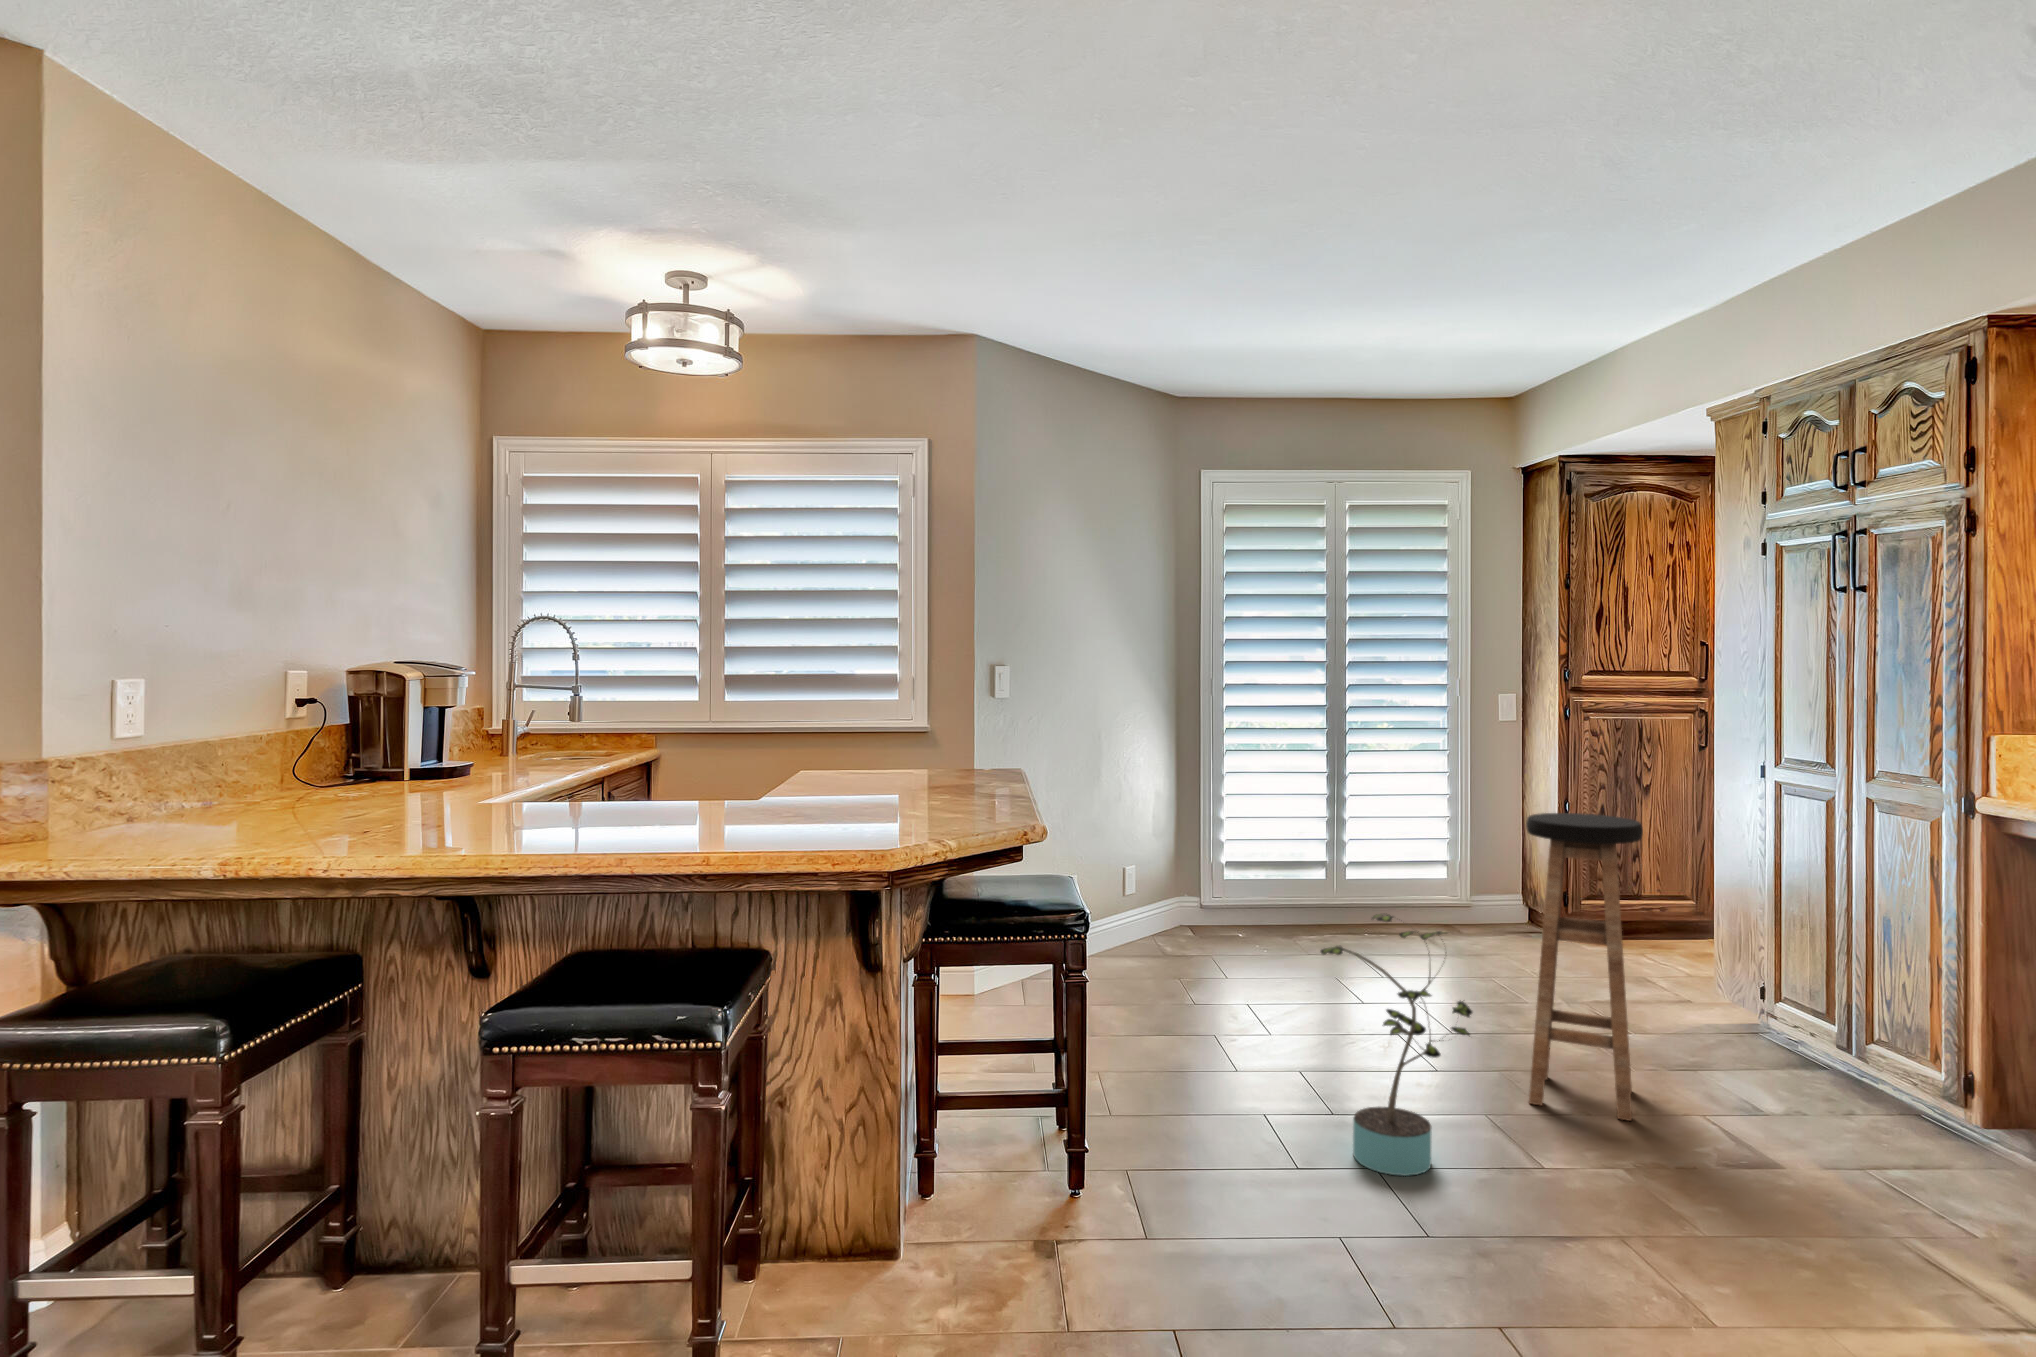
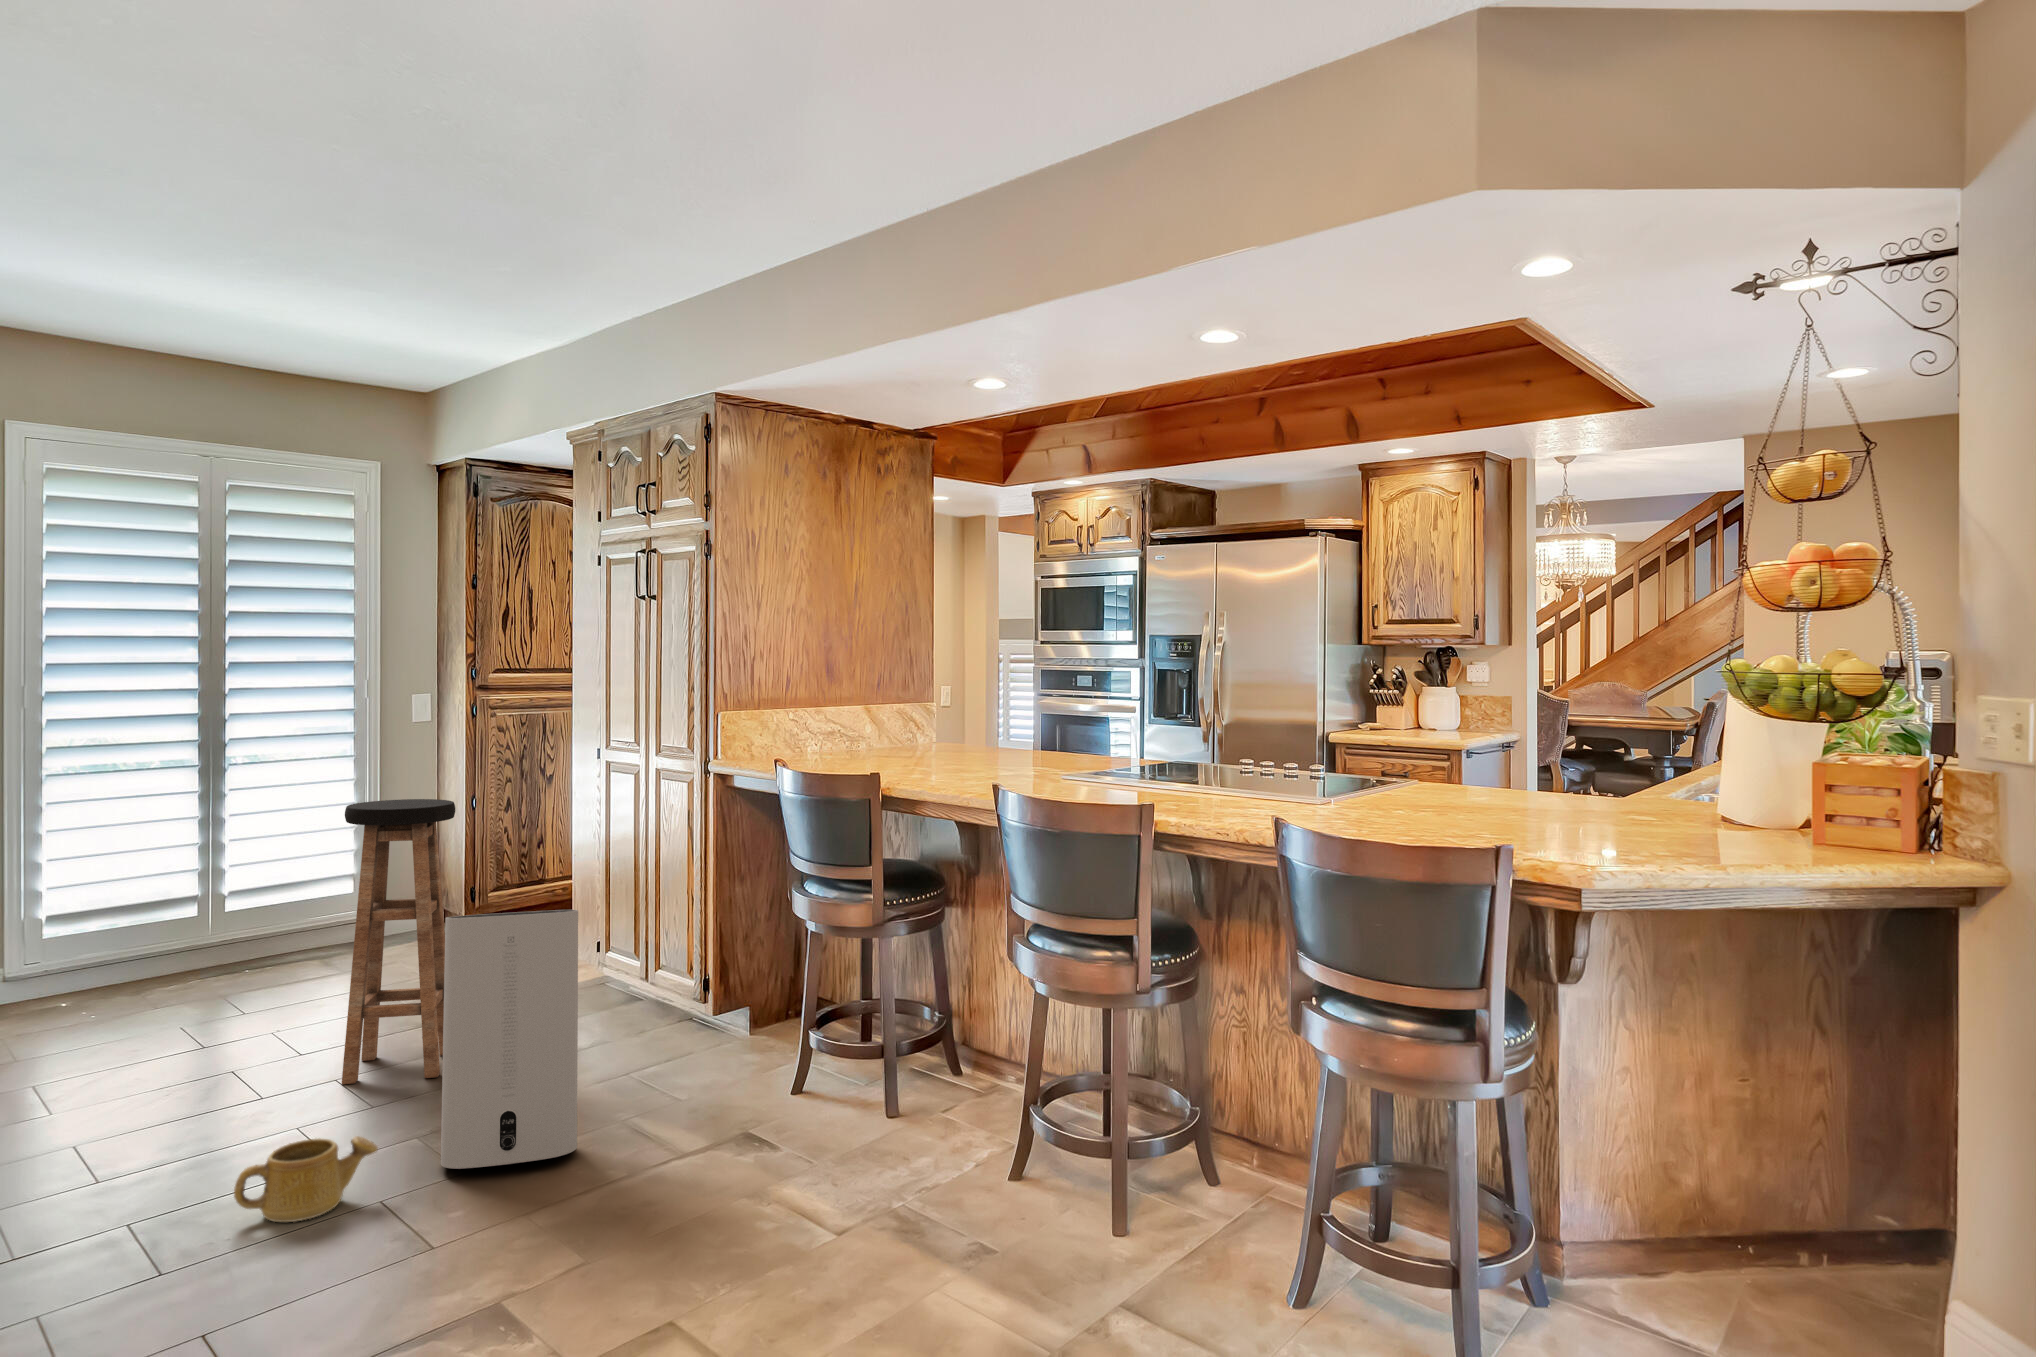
potted plant: present [1321,914,1472,1176] -> none [55,915,236,1185]
air purifier: none [1706,965,1892,1293] -> present [441,910,578,1169]
watering can: none [1507,1186,1650,1280] -> present [234,1136,378,1222]

